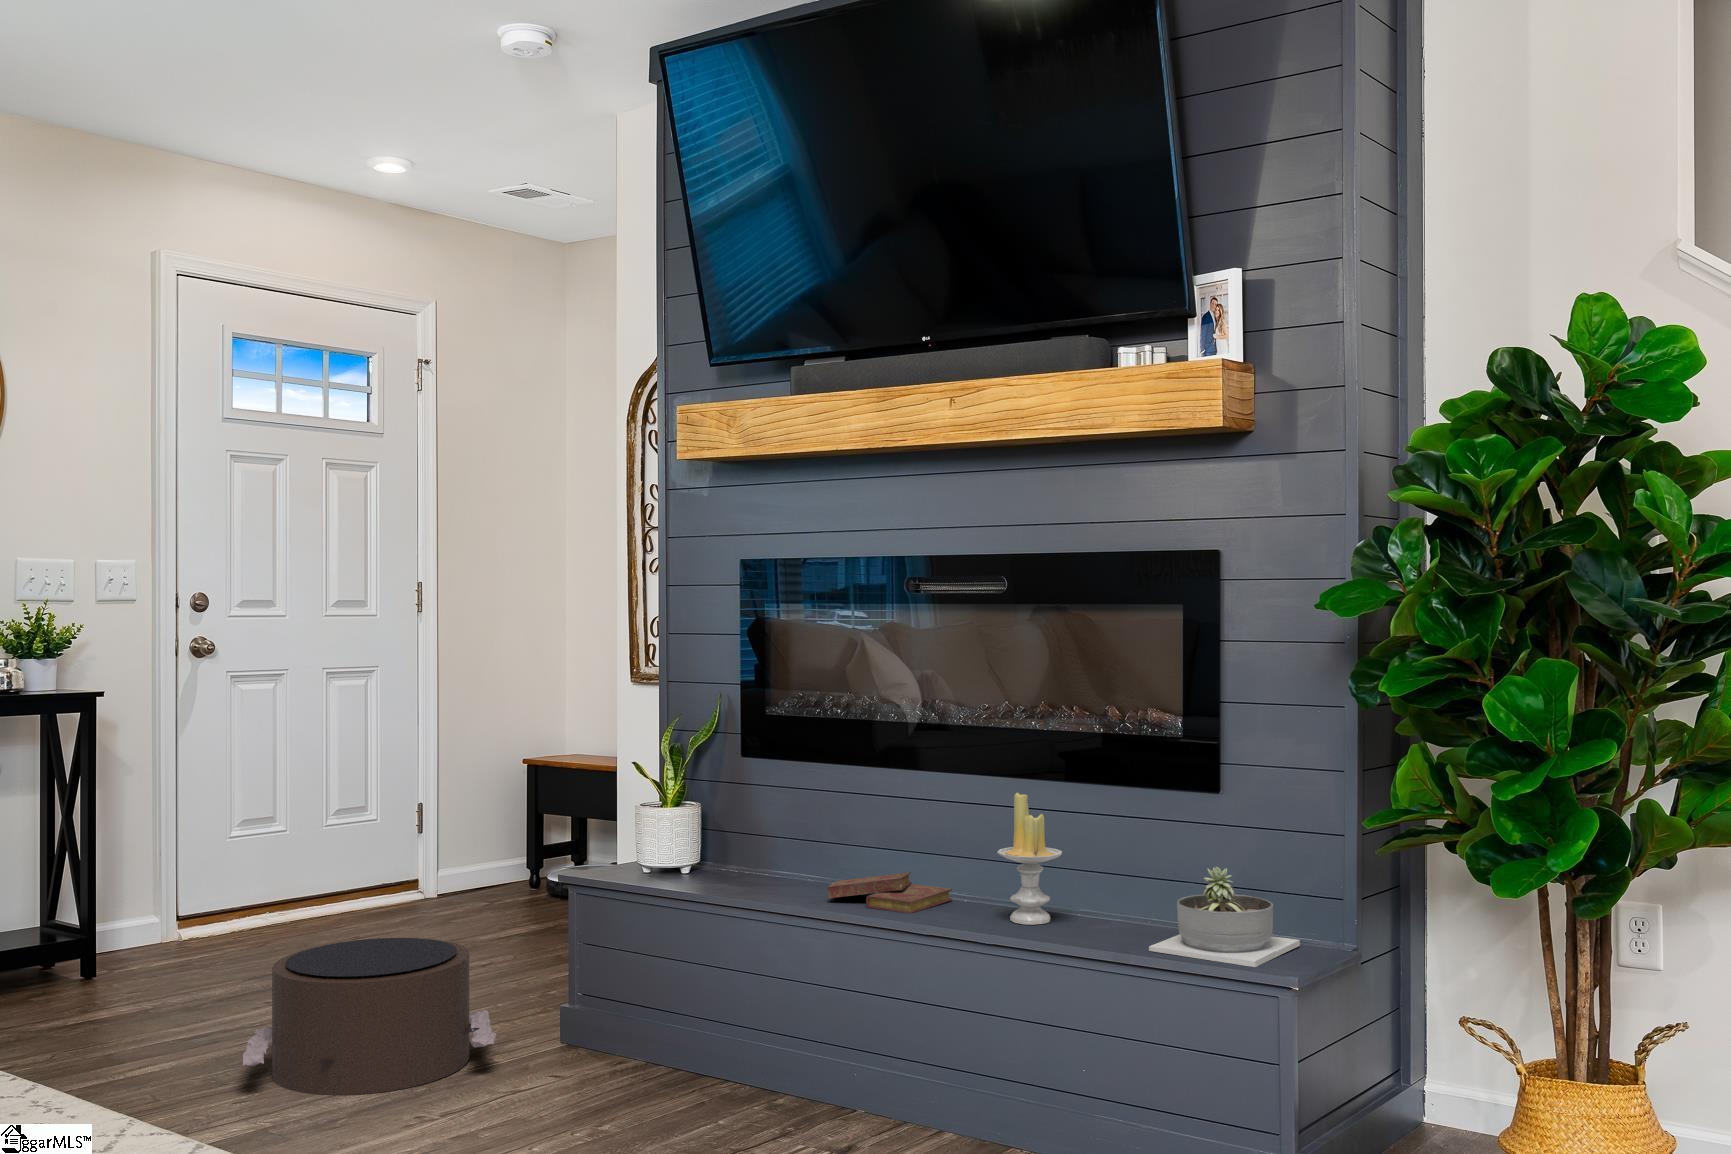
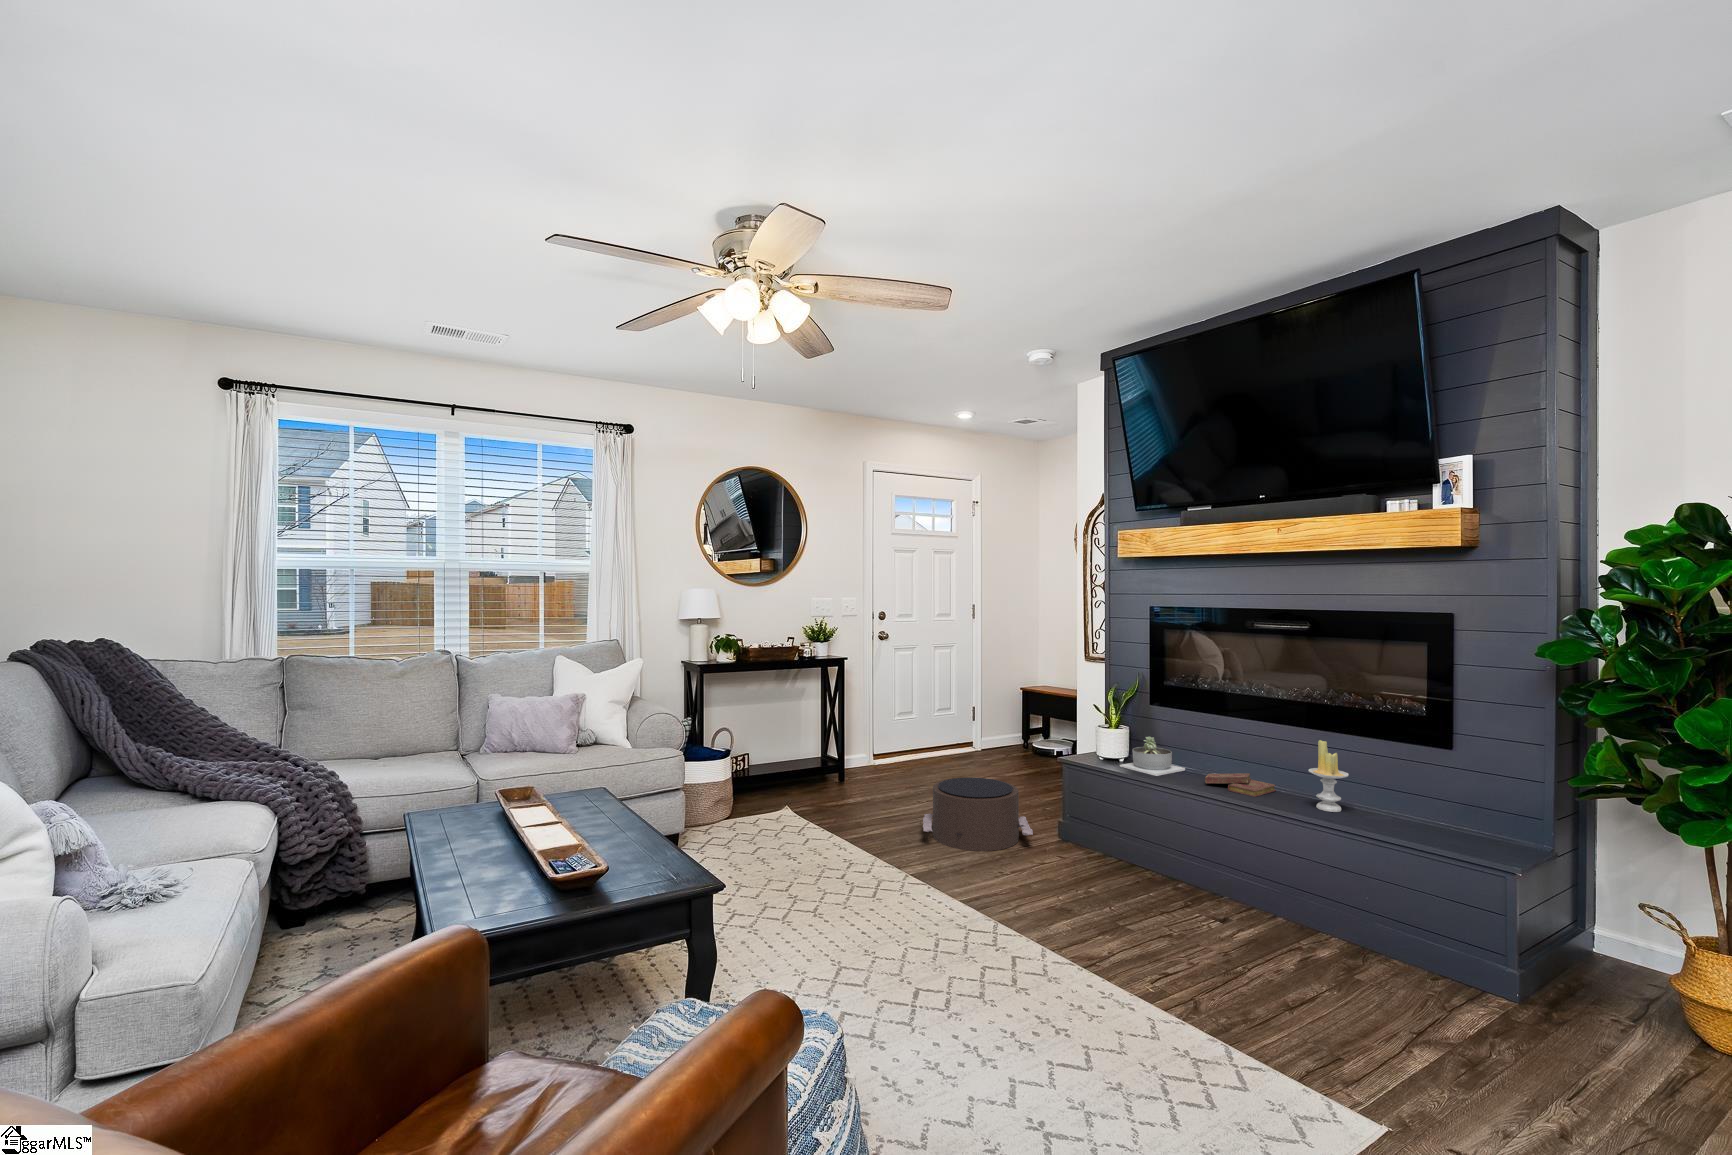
succulent planter: present [1149,867,1300,967] -> present [1120,737,1185,776]

